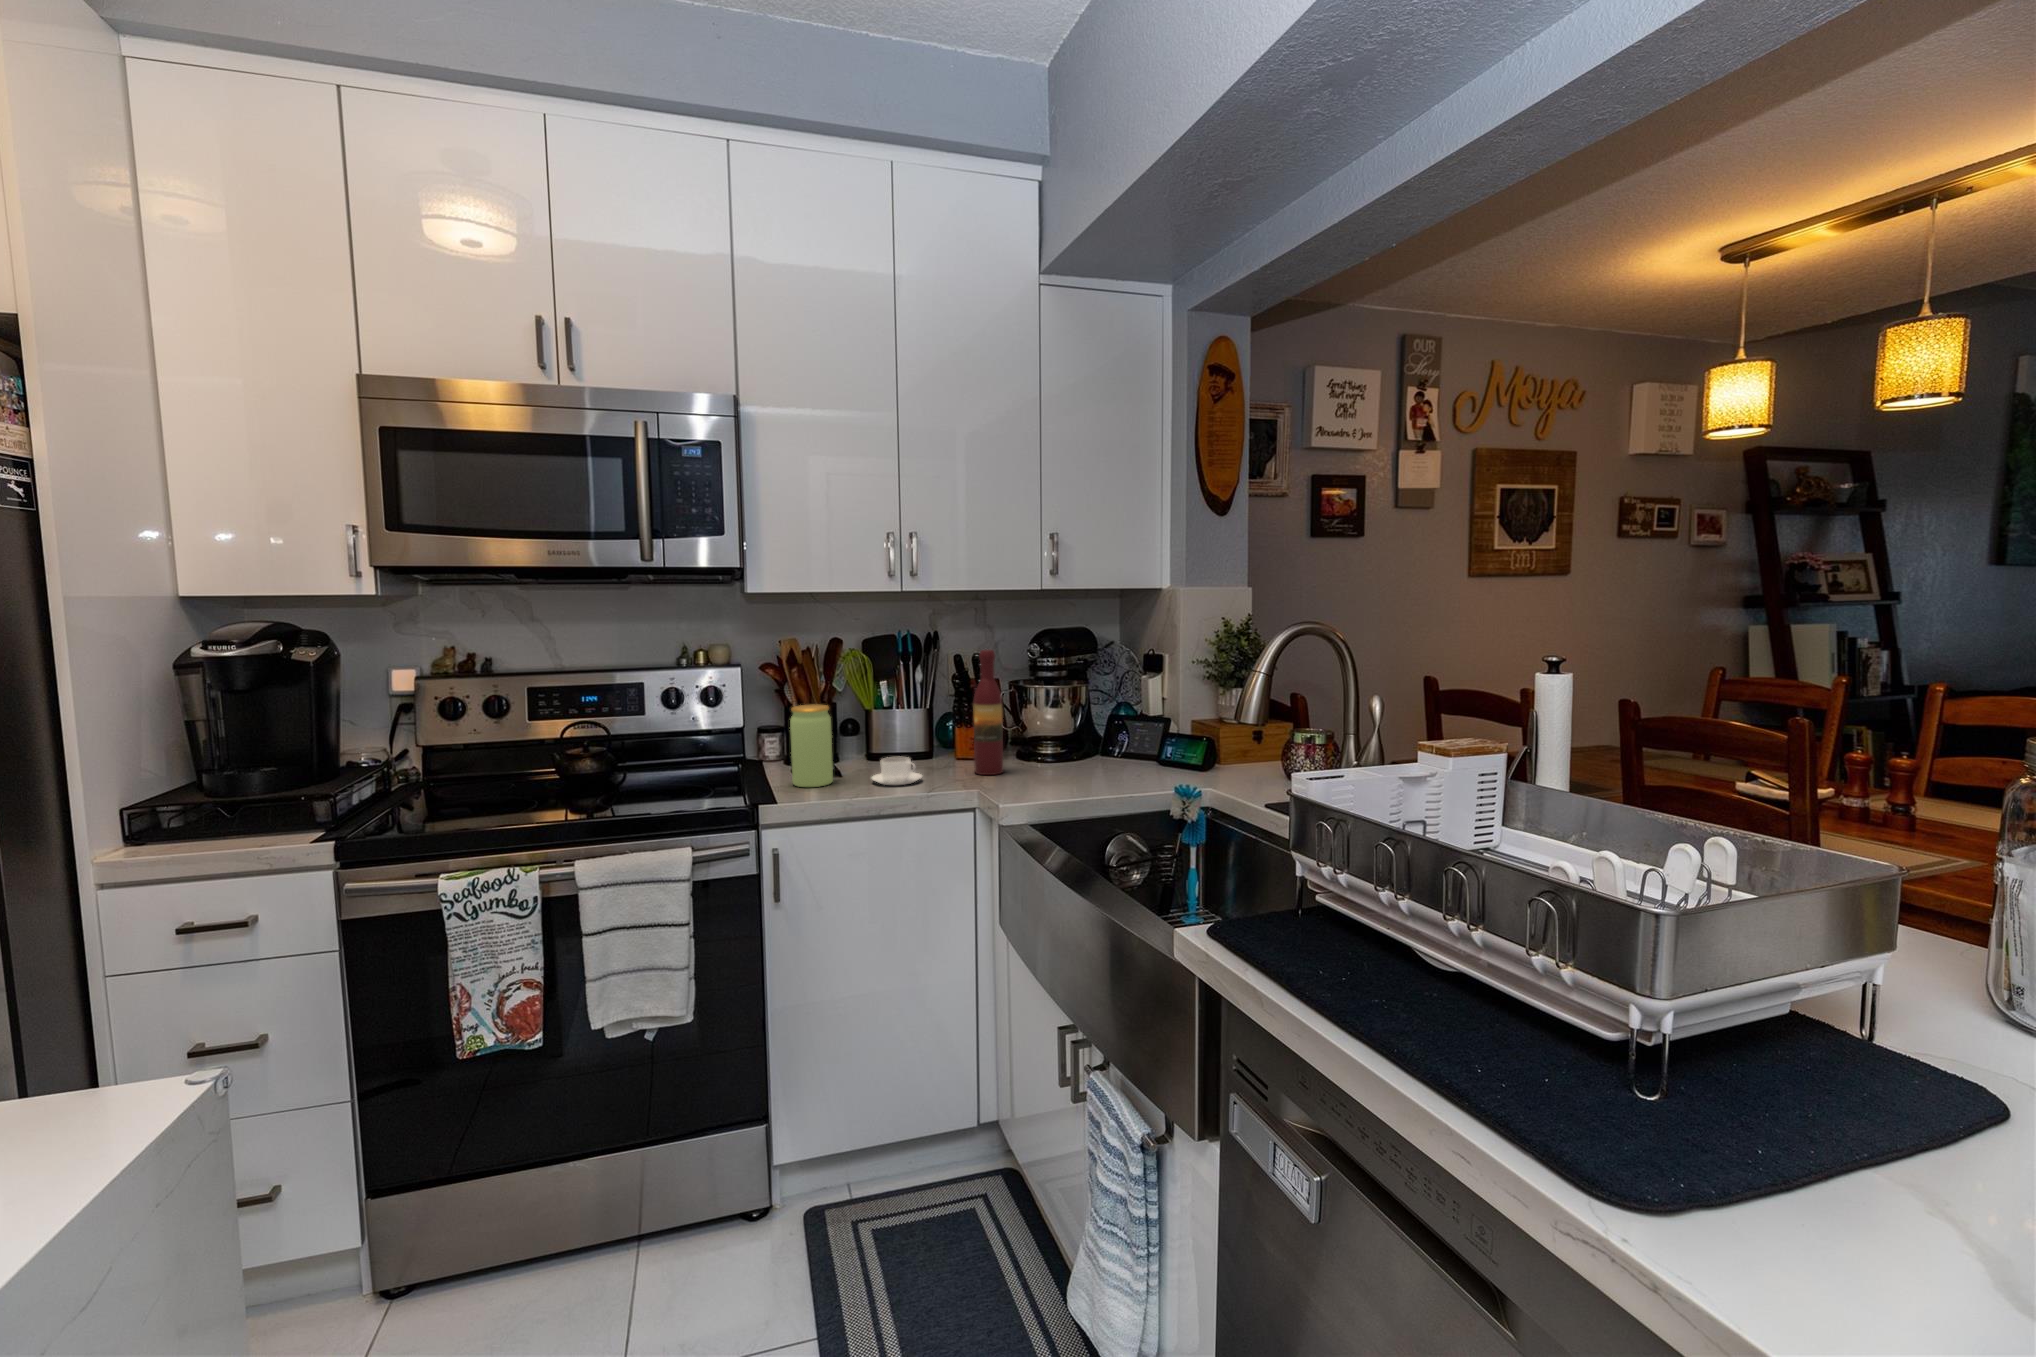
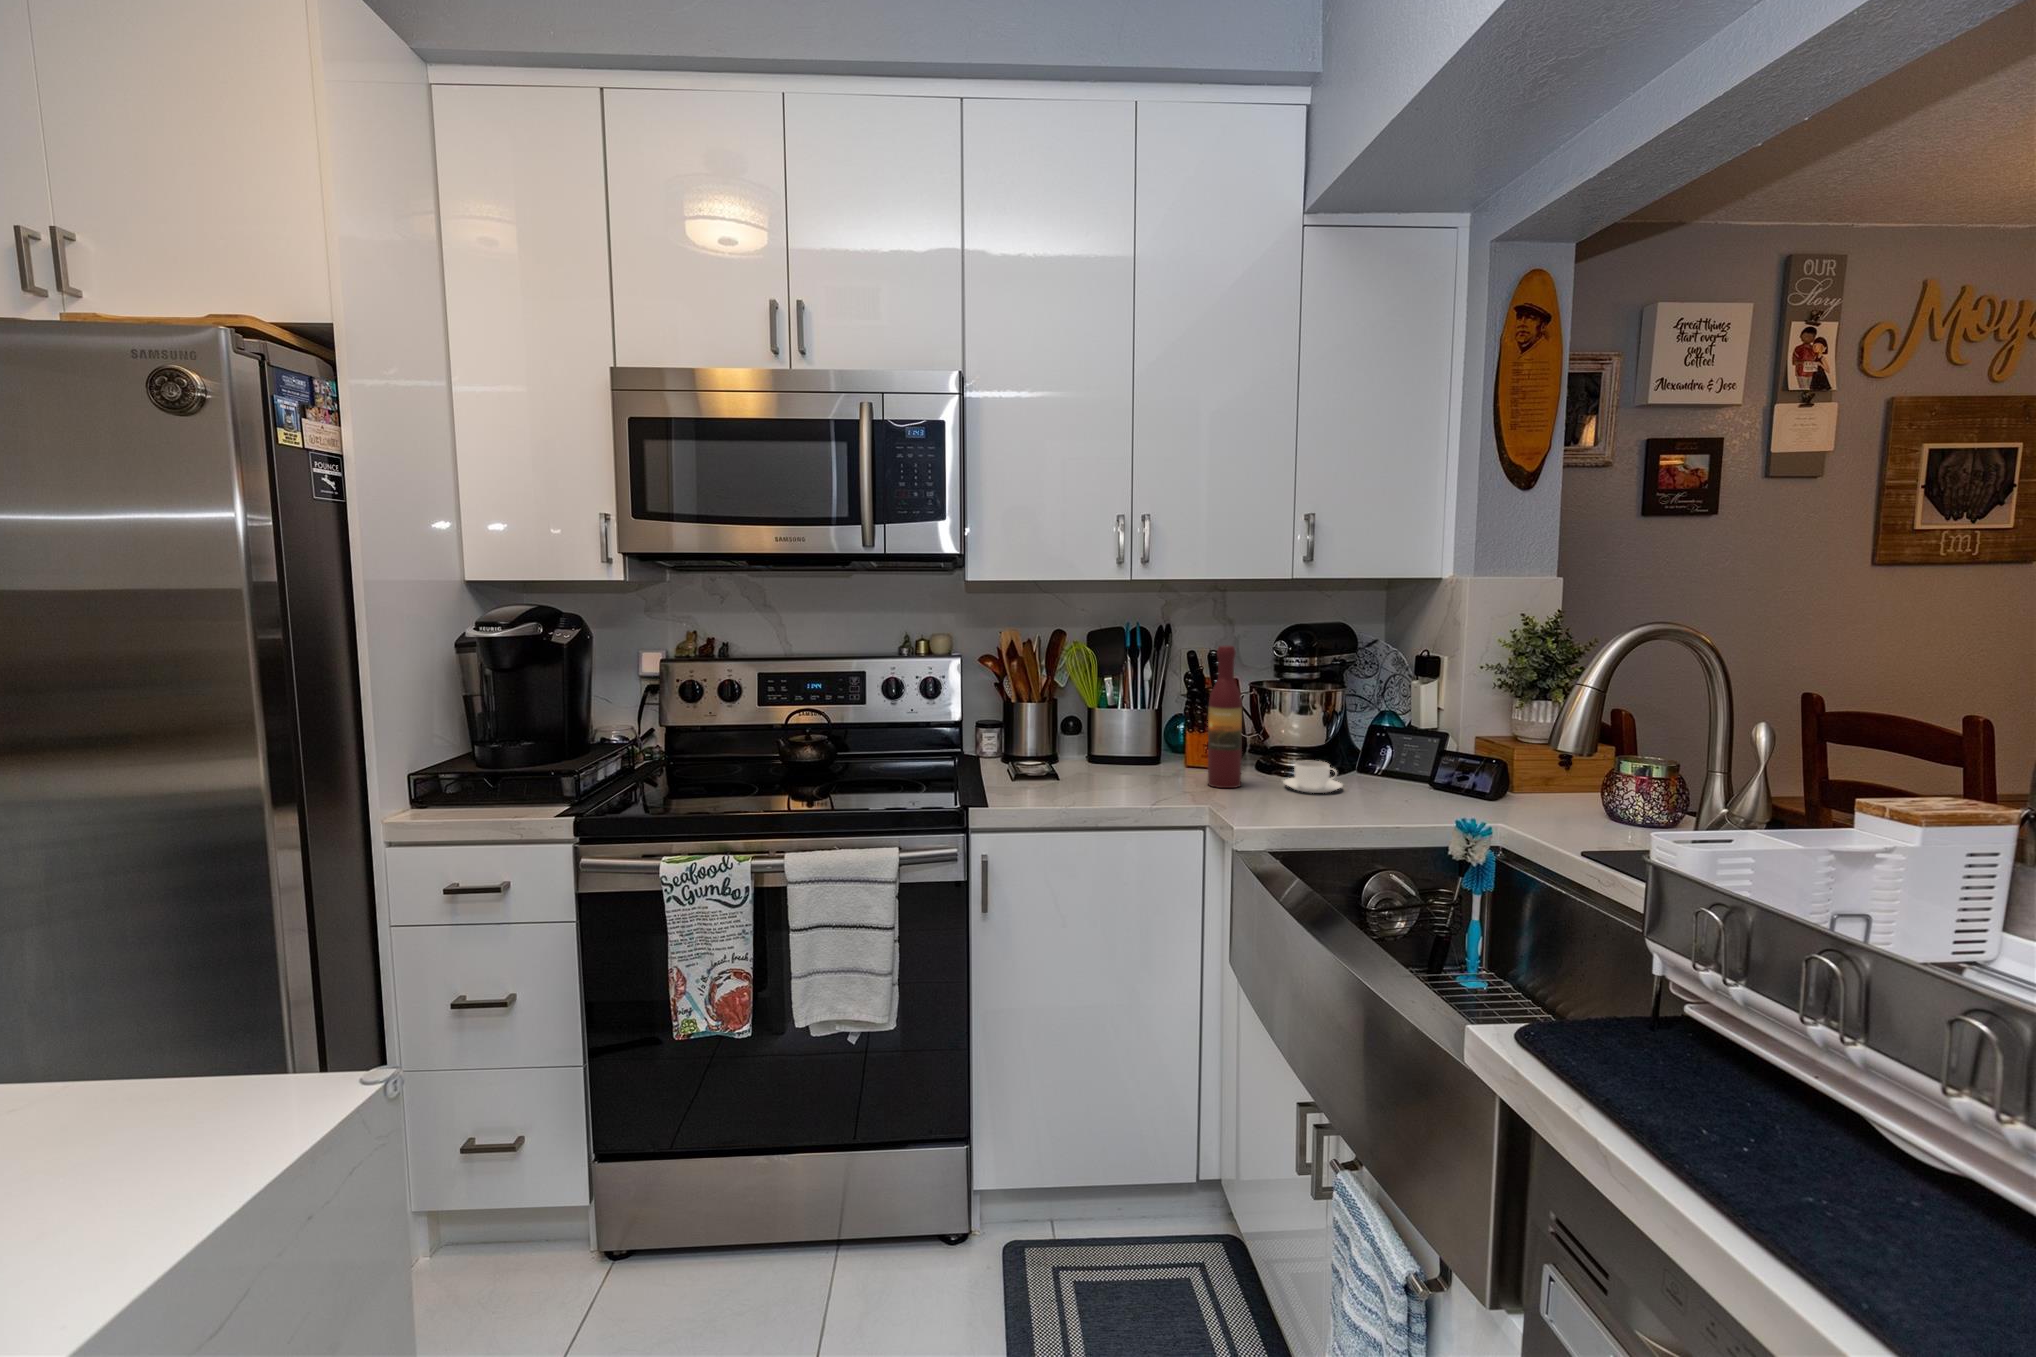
jar: present [790,704,833,787] -> none [1007,701,1051,790]
coffee cup: present [872,757,922,785] -> present [1284,761,1342,793]

